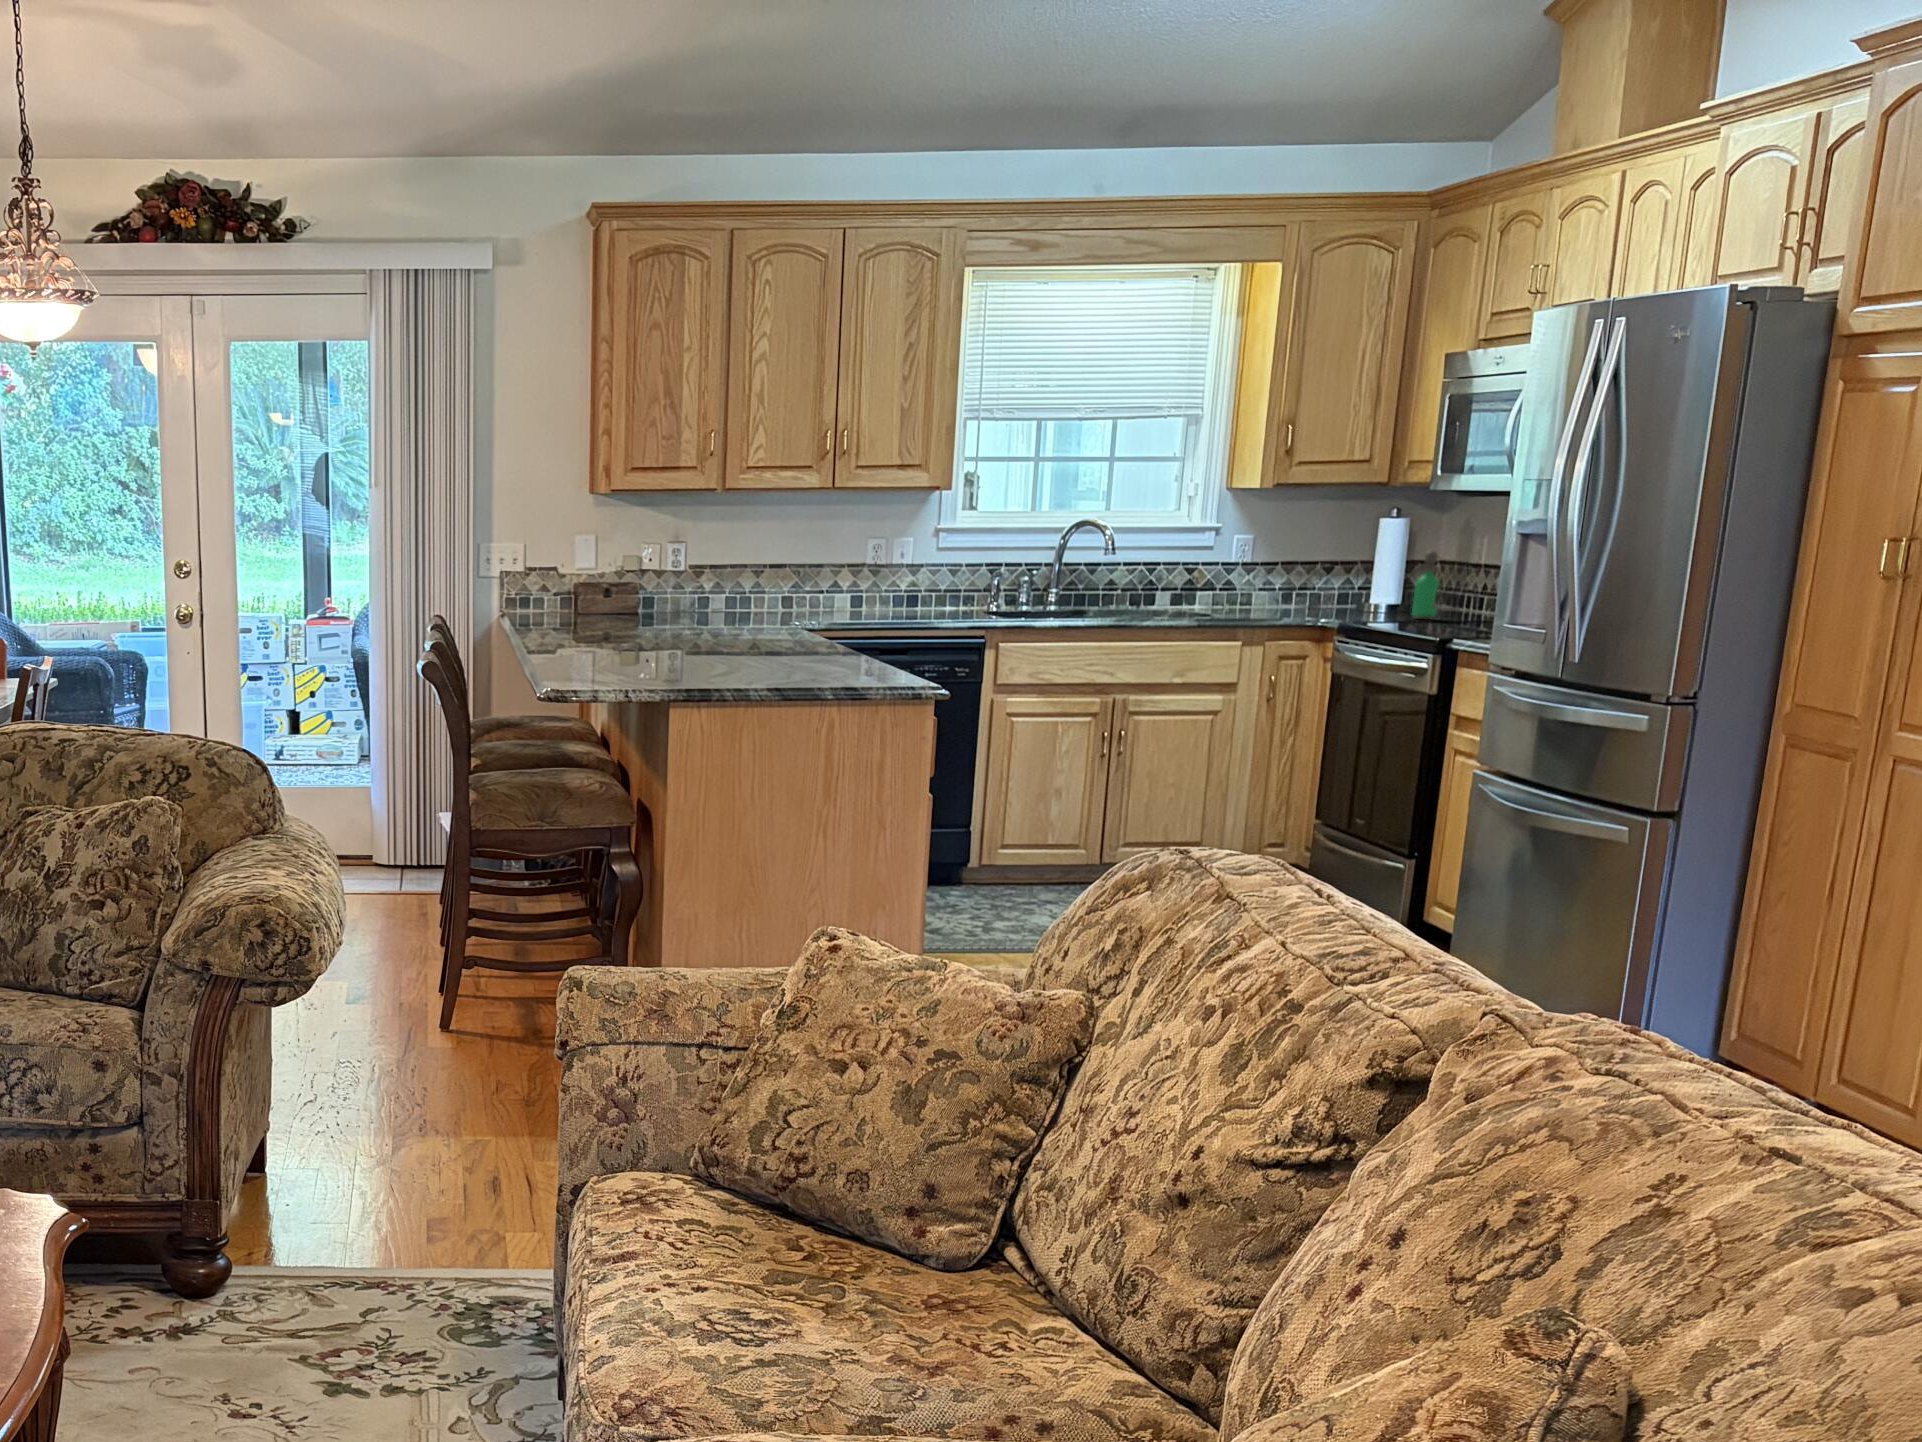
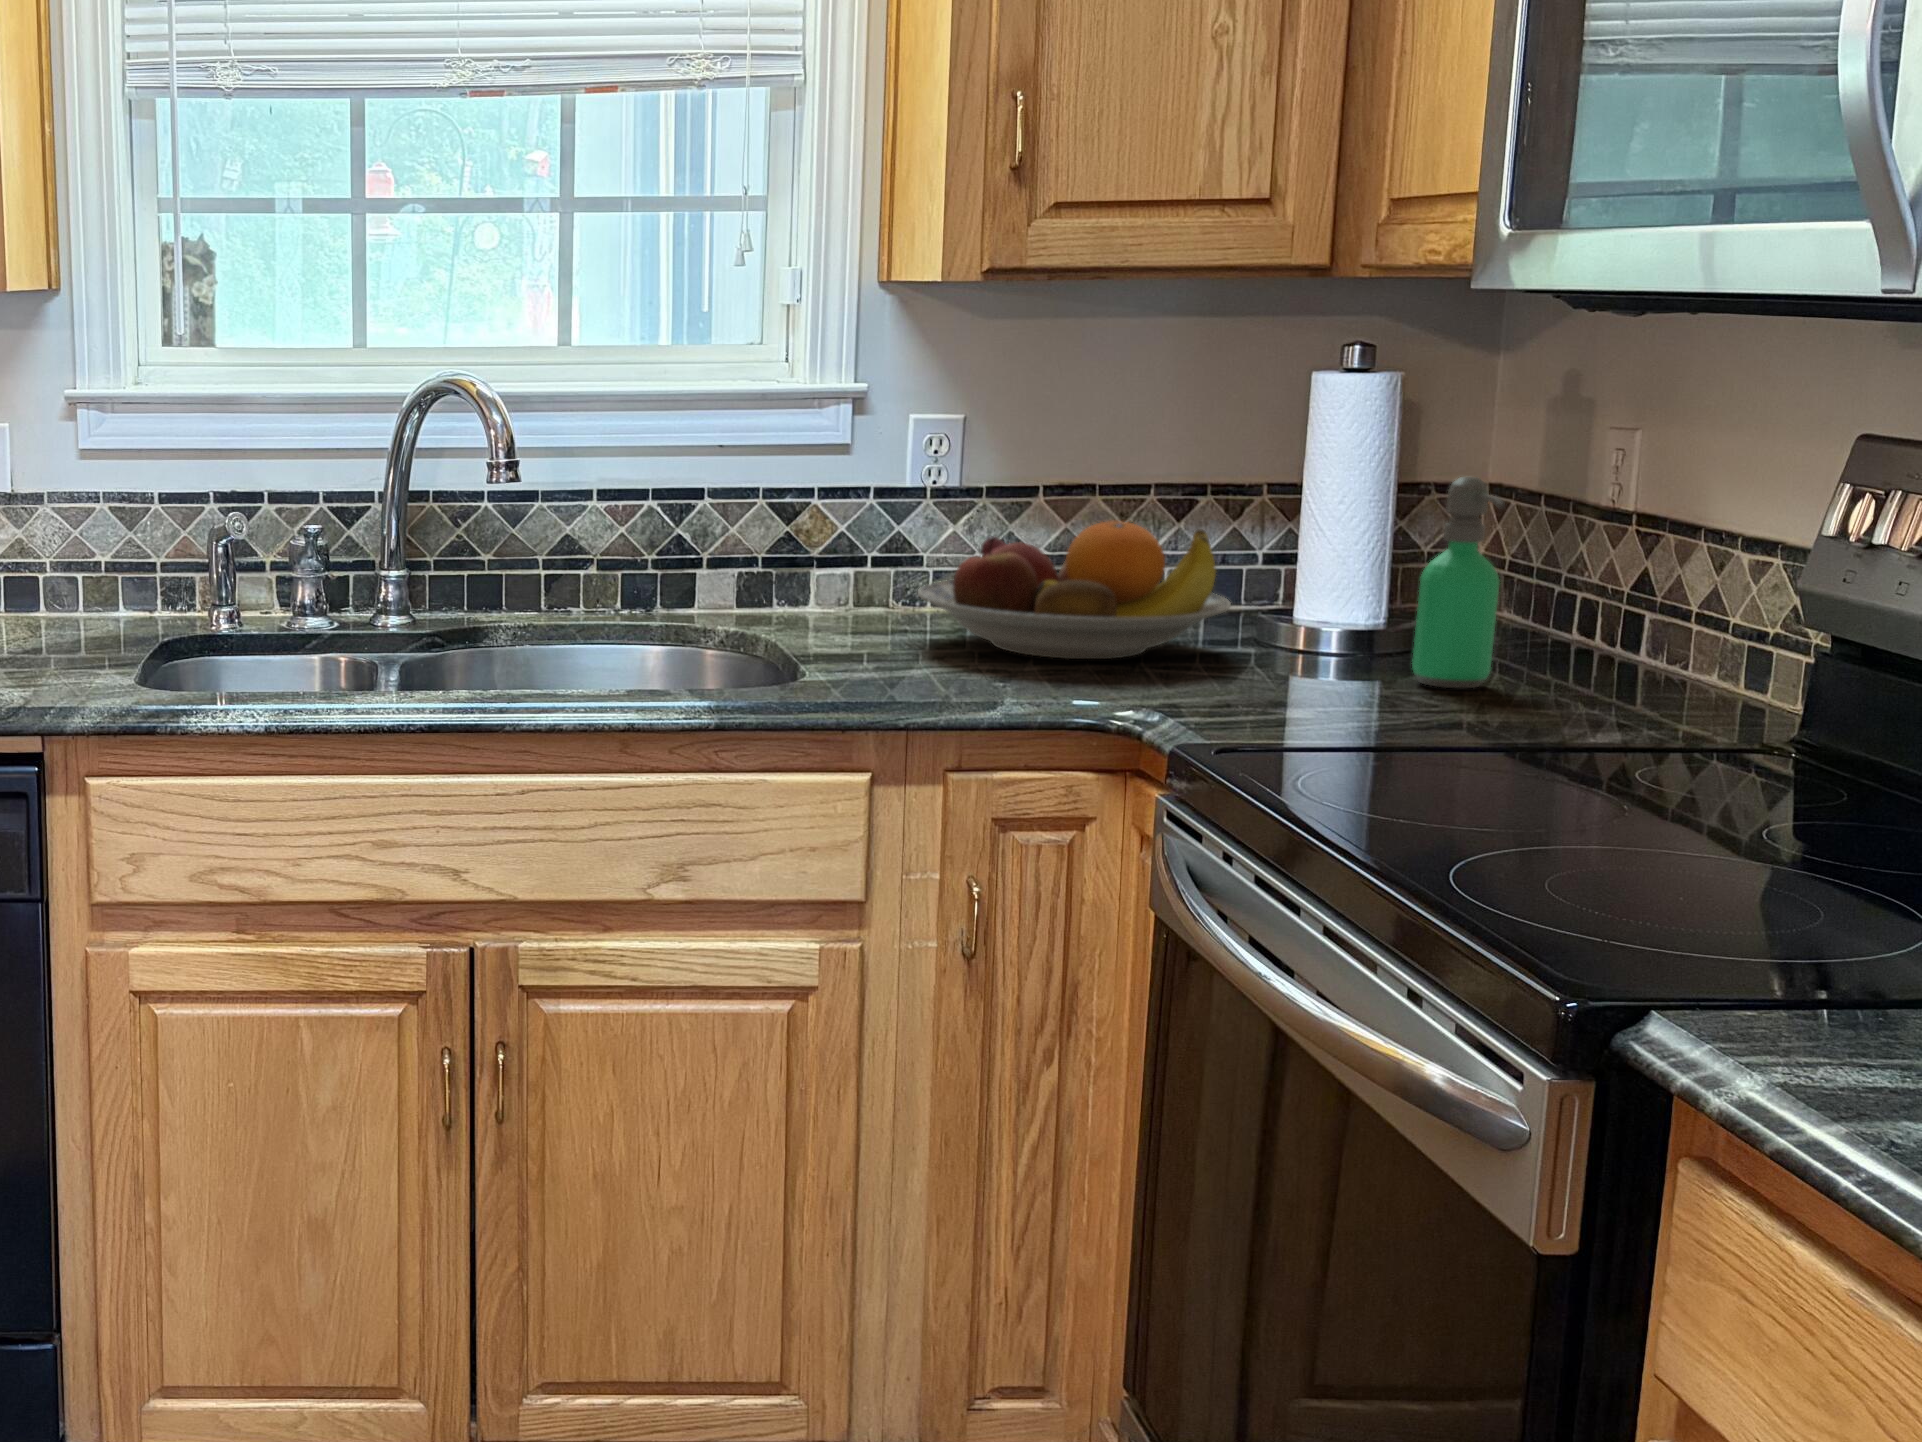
fruit bowl: none [1243,570,1352,616] -> present [918,521,1231,659]

